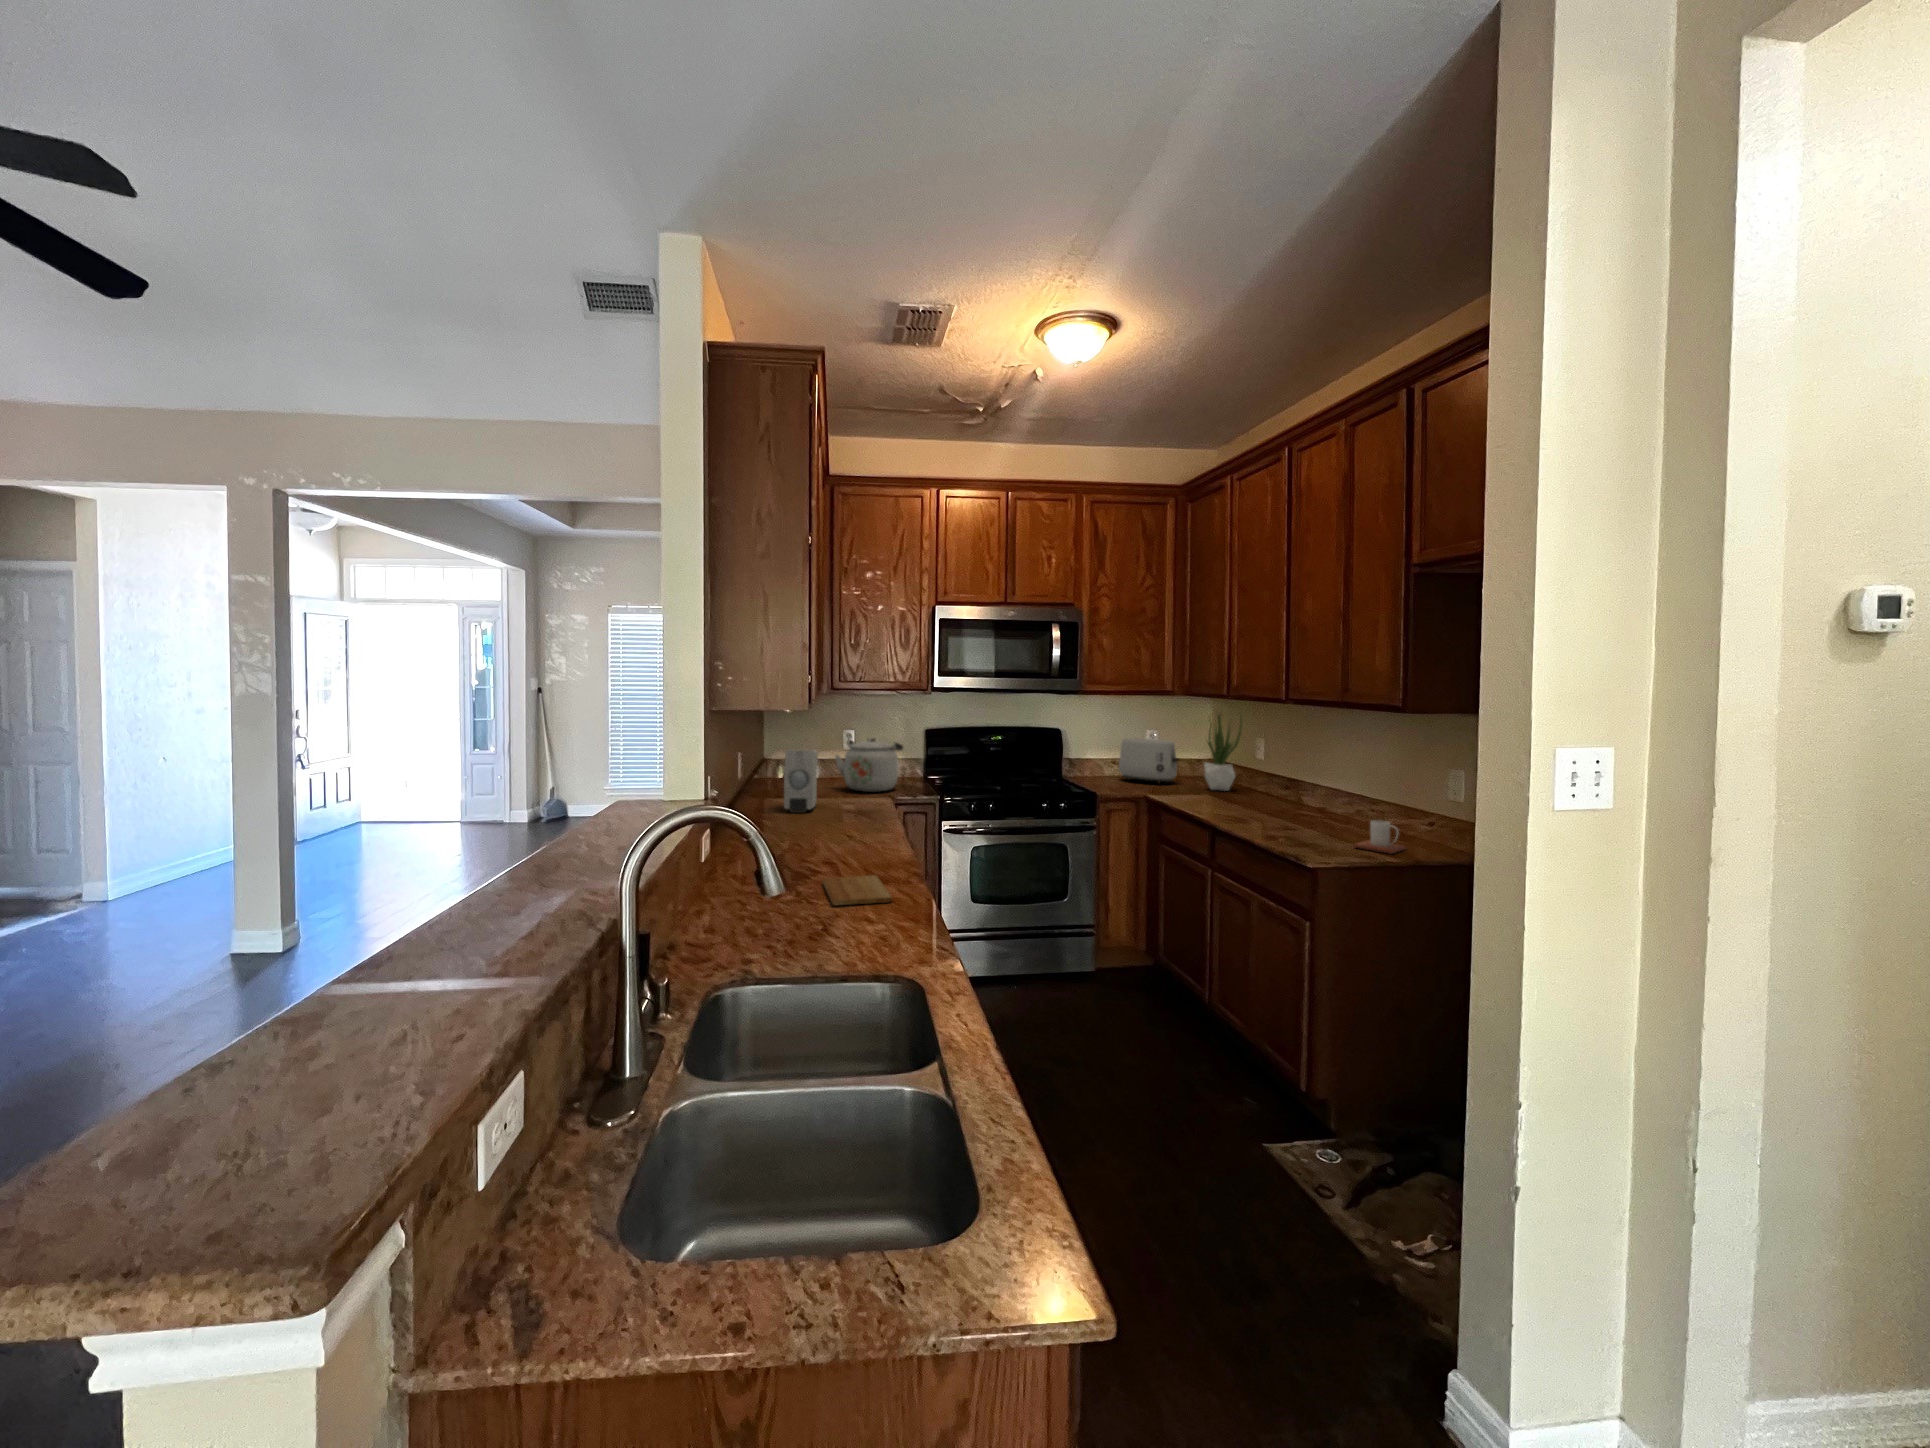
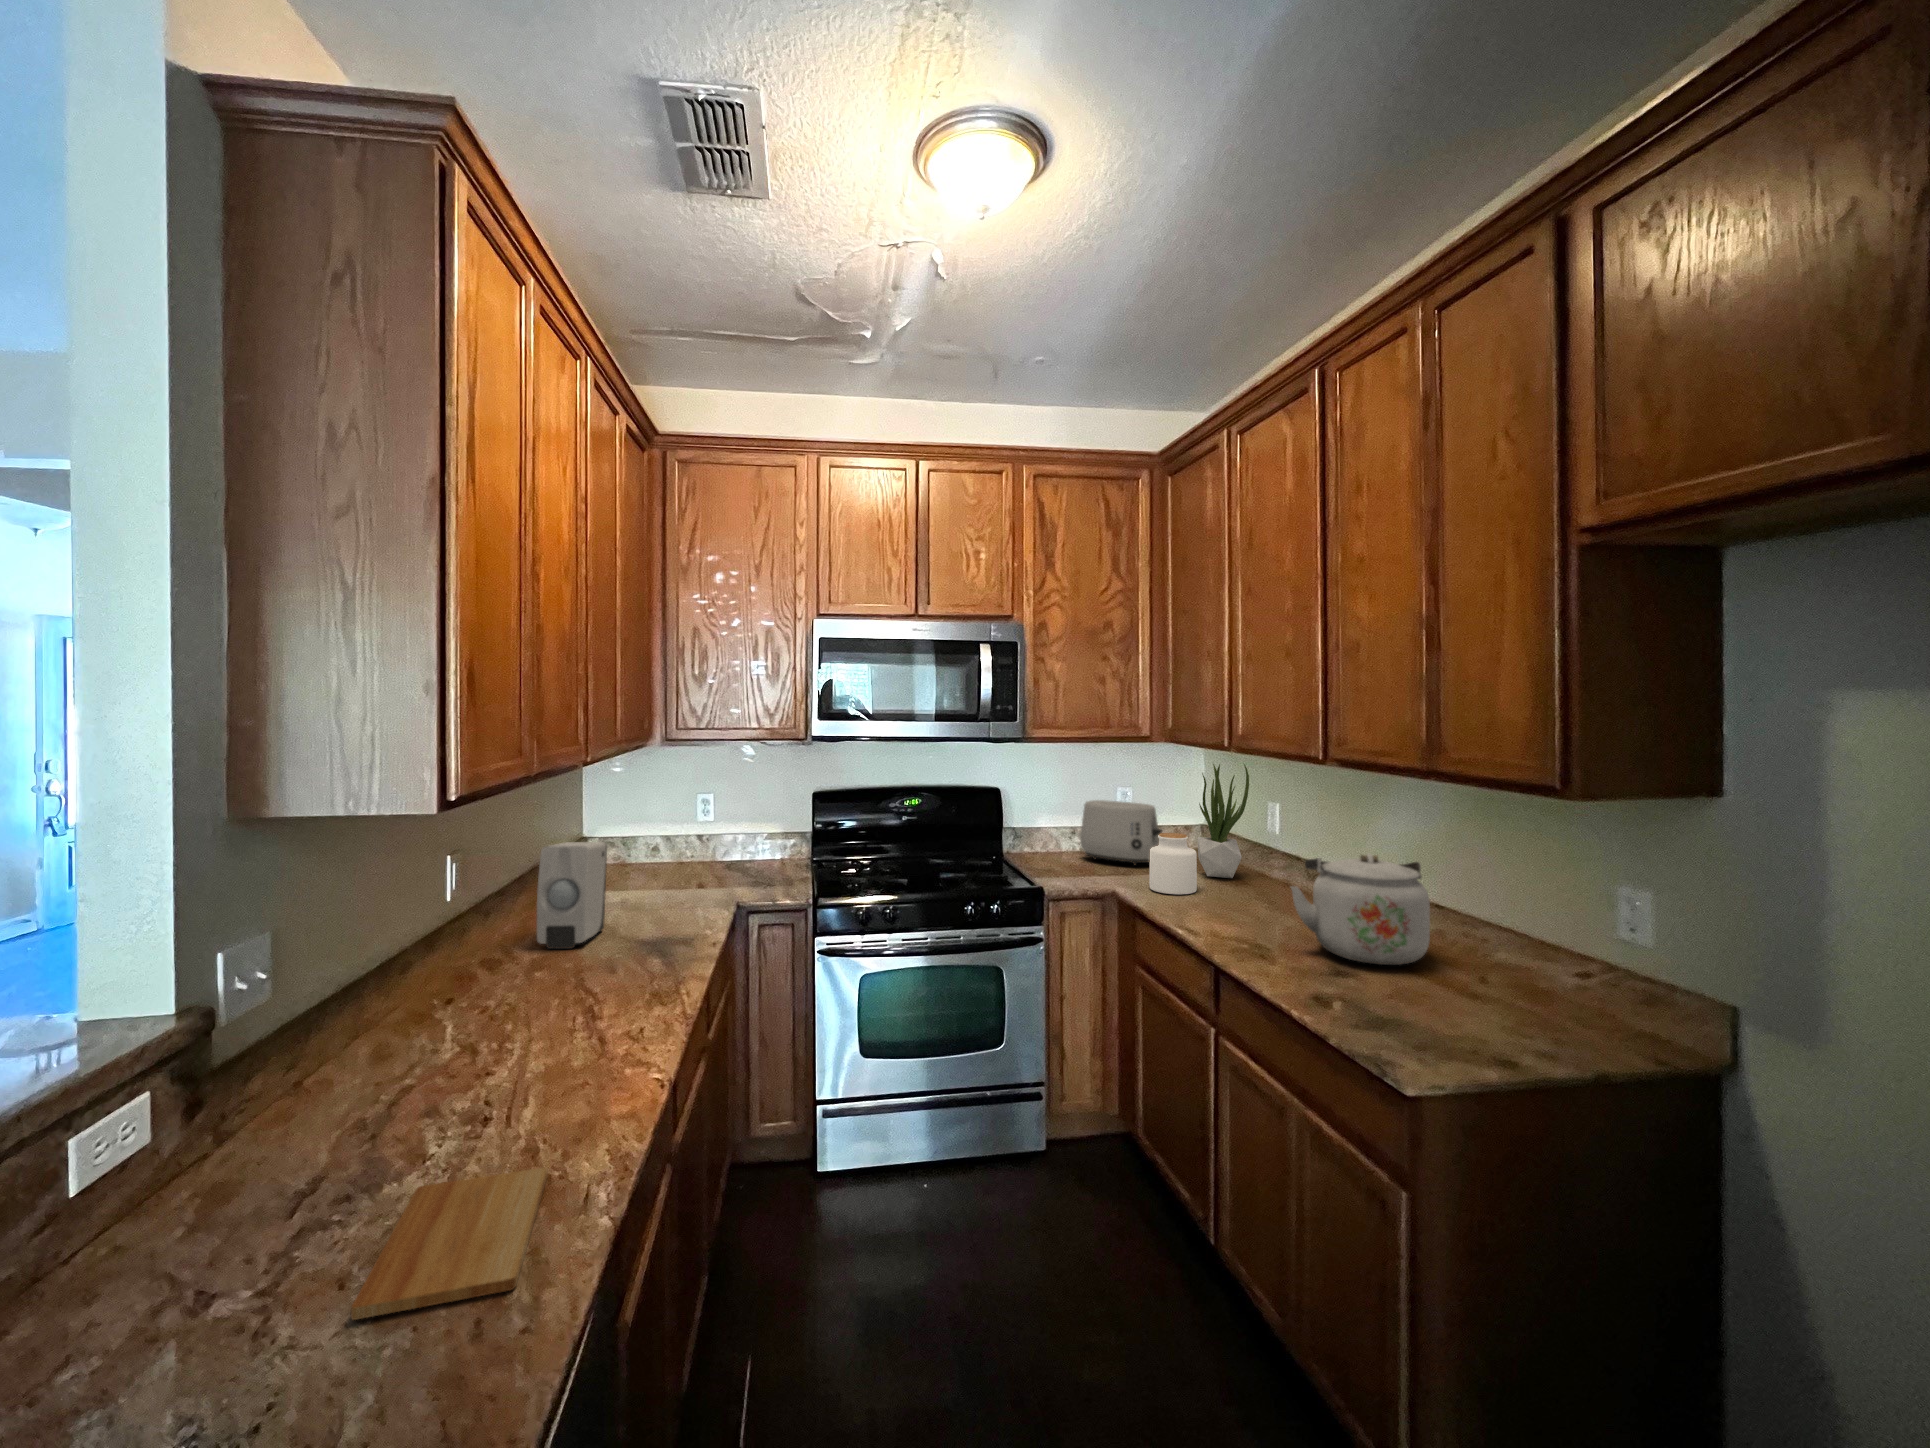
kettle: present [836,738,903,792] -> present [1290,854,1430,965]
jar: none [1169,757,1203,798] -> present [1149,833,1197,894]
mug: present [1354,820,1406,854] -> none [1454,961,1540,1026]

